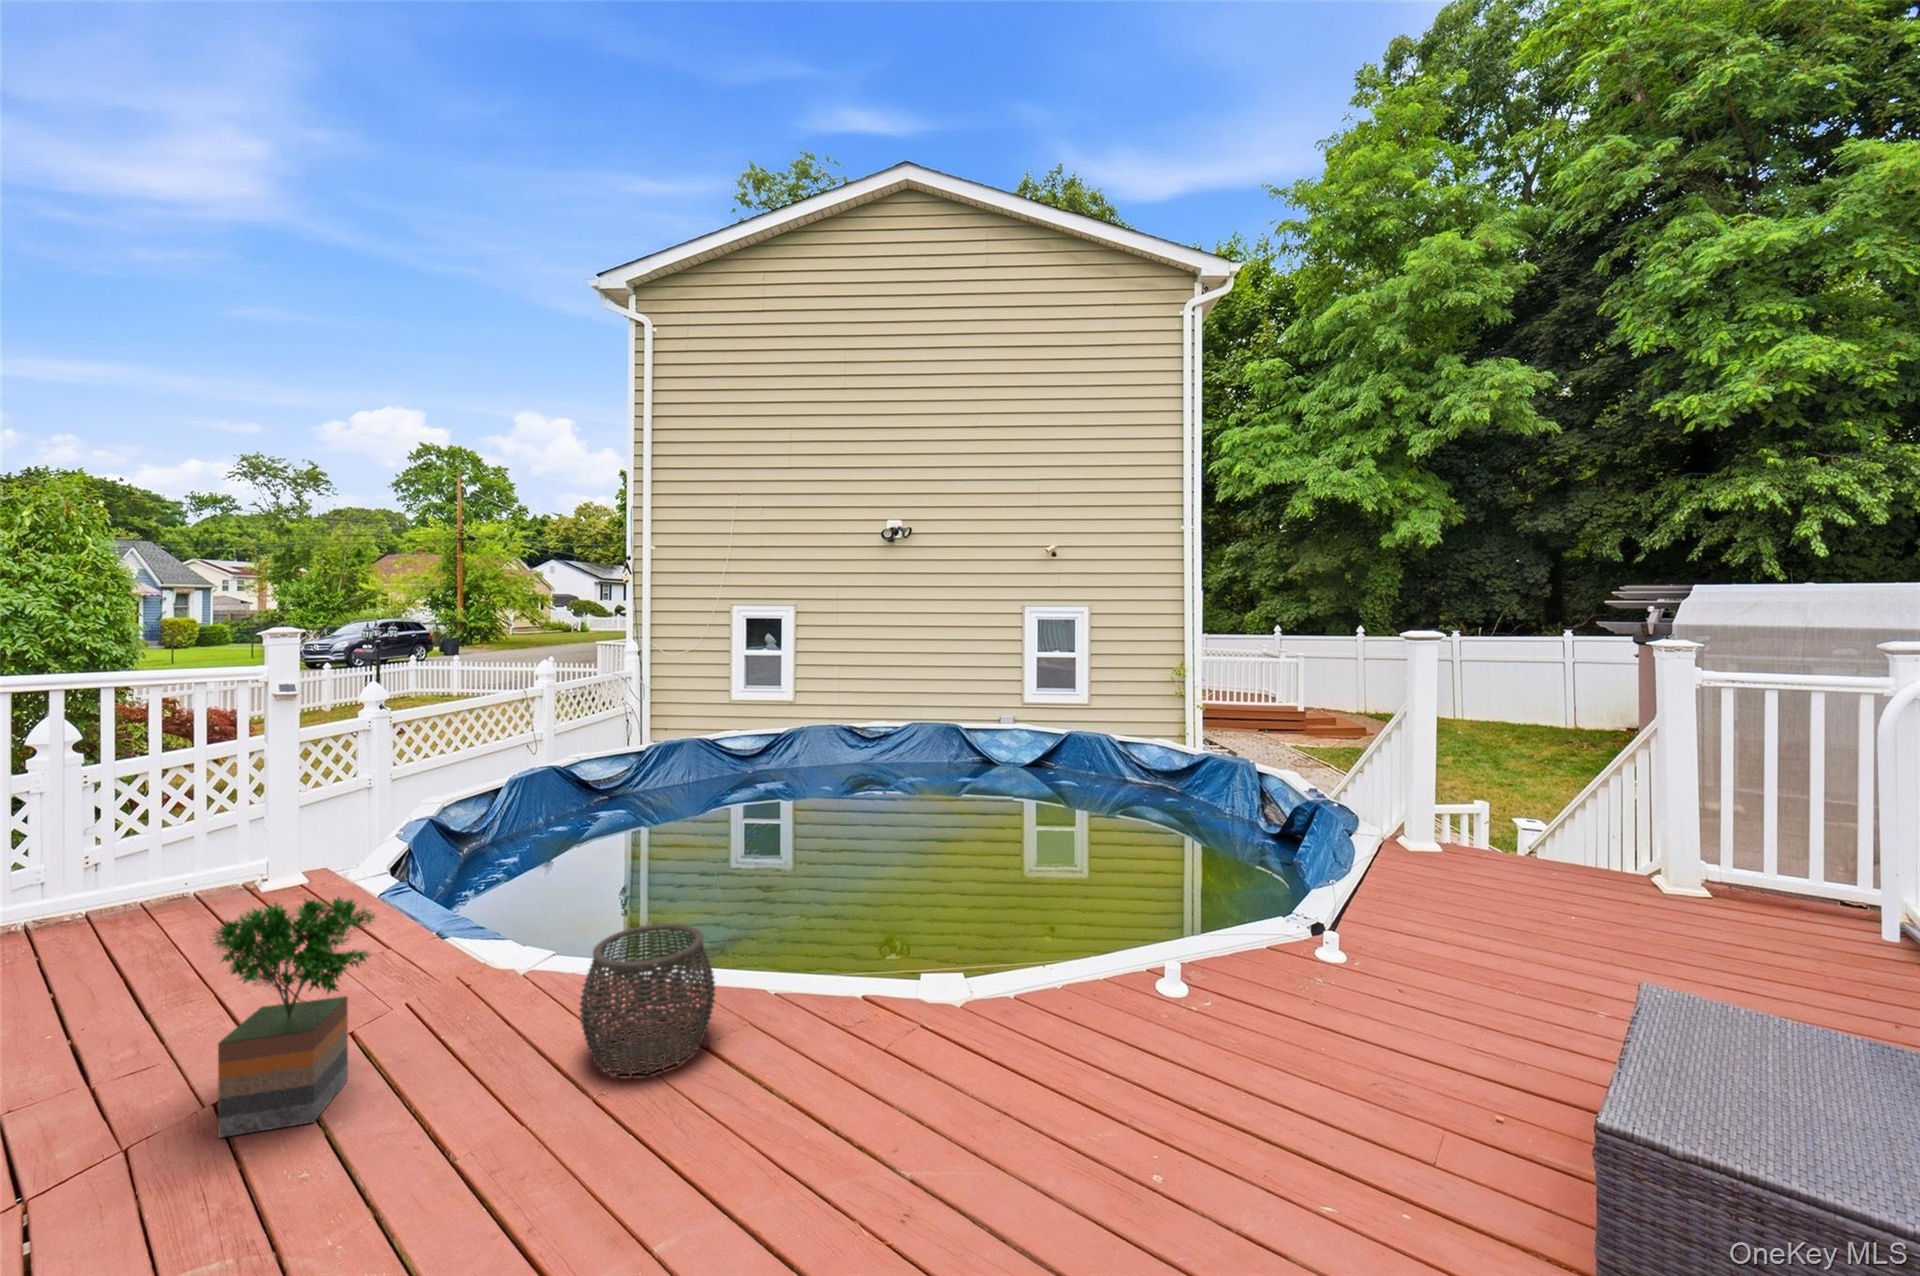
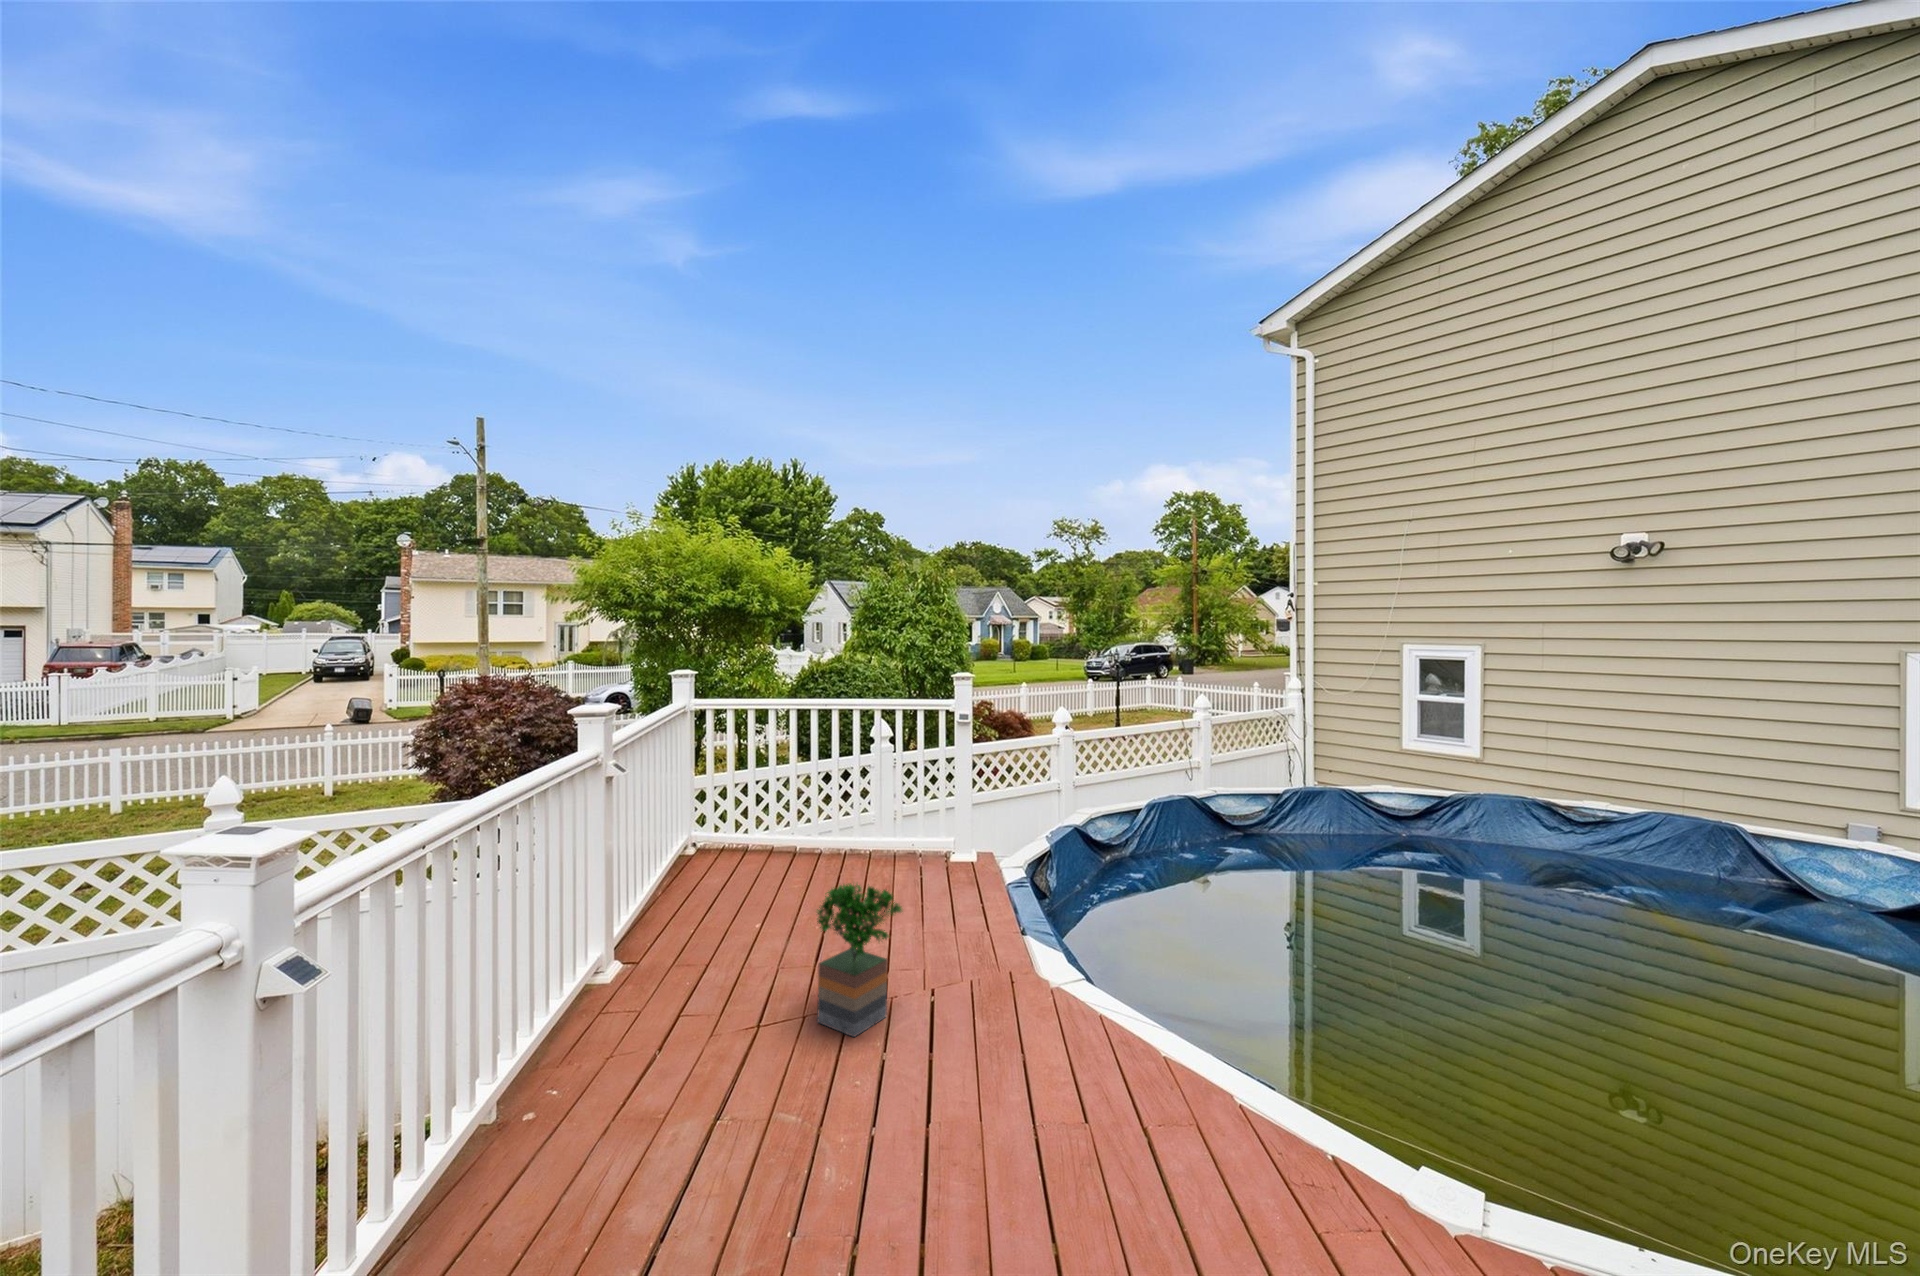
woven basket: present [580,924,715,1075] -> none [995,981,1108,1122]

